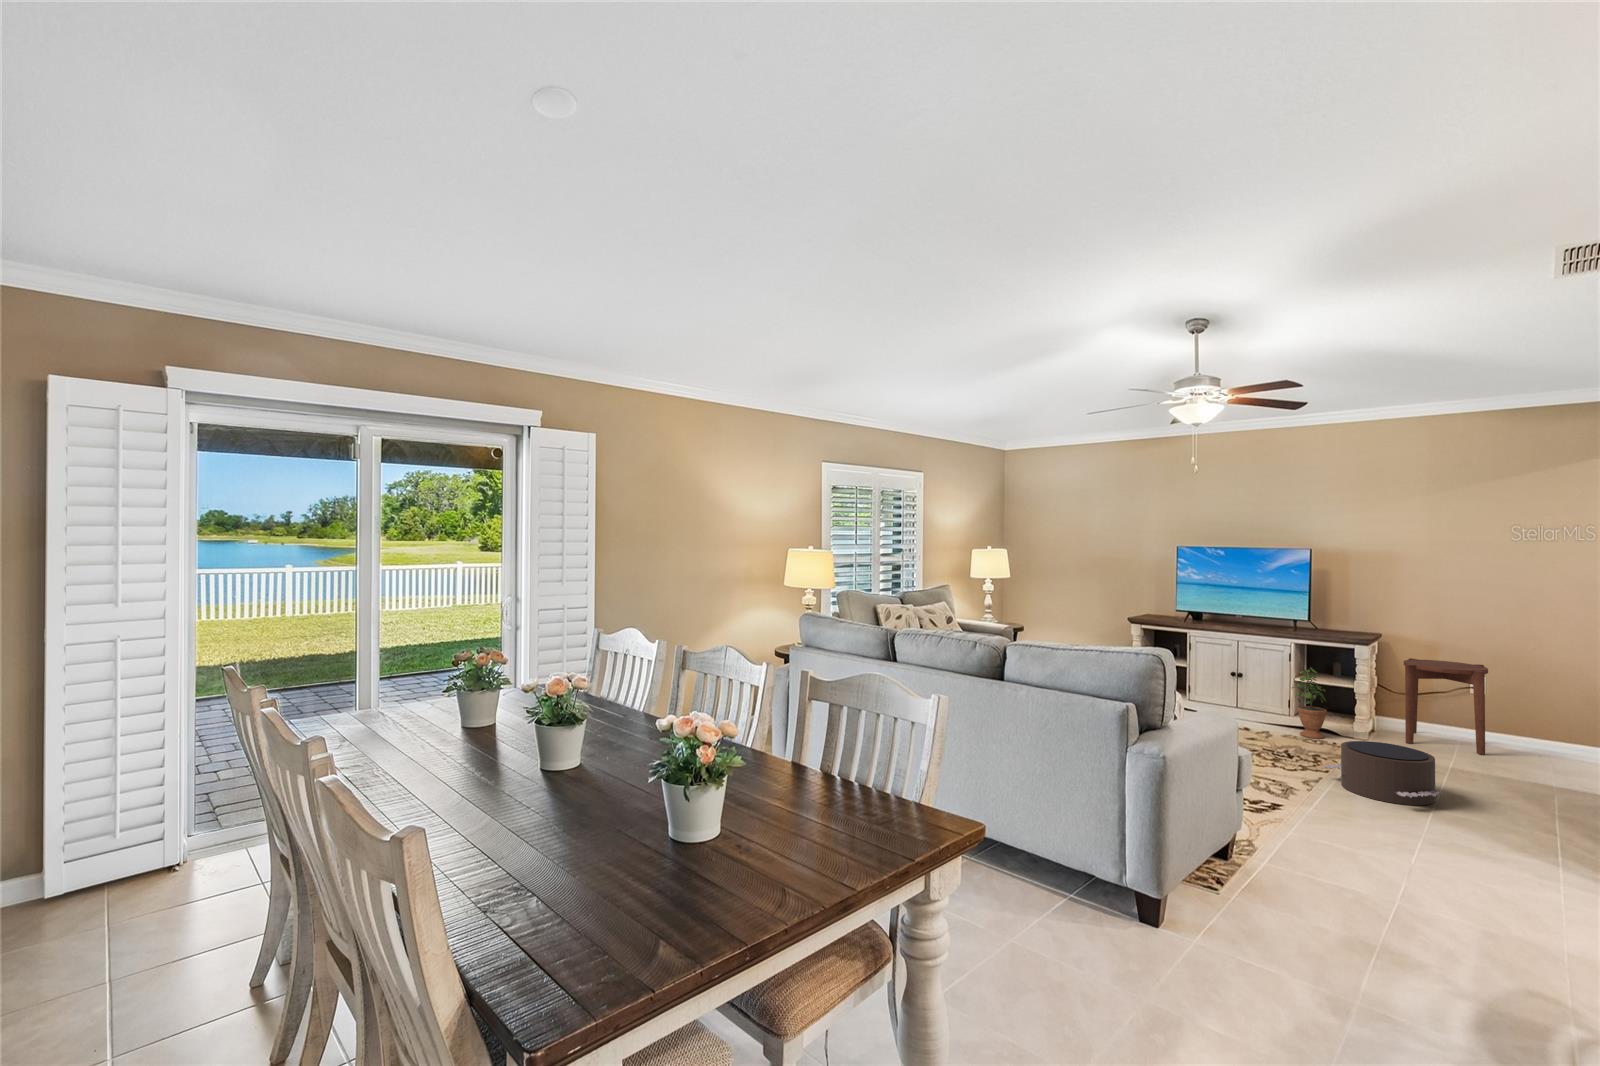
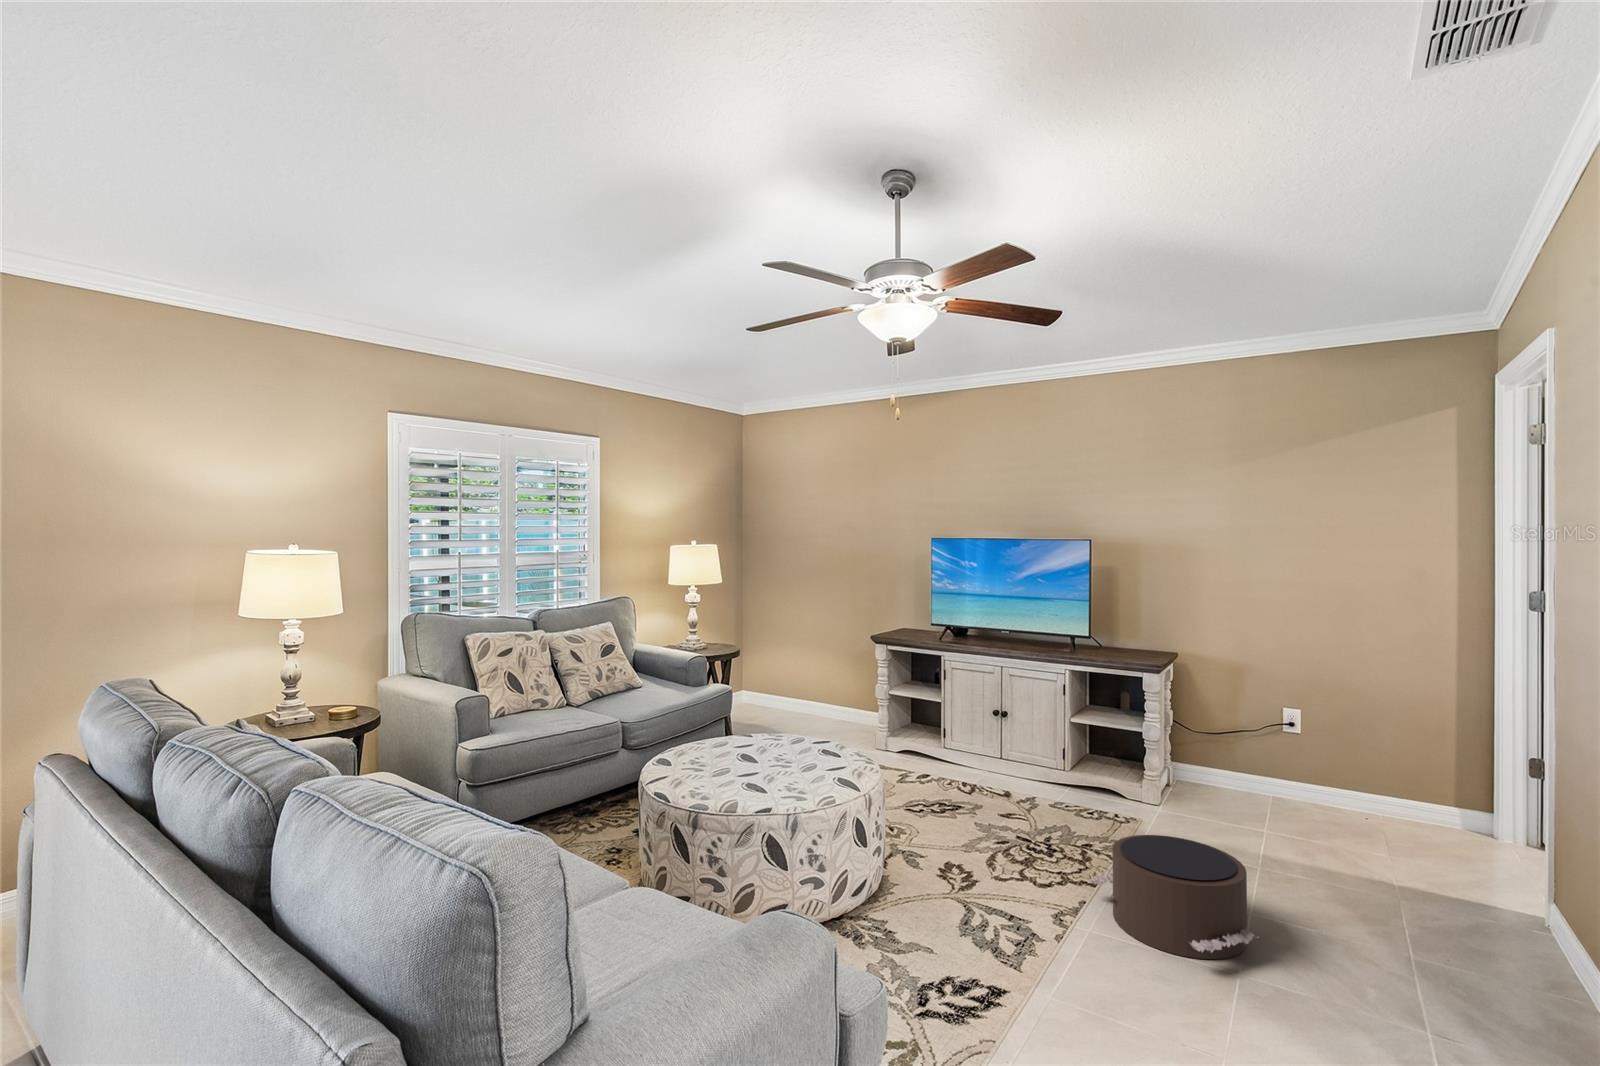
side table: present [1403,658,1488,755] -> none [1203,685,1305,824]
potted plant: present [1292,667,1327,739] -> none [1063,702,1108,808]

